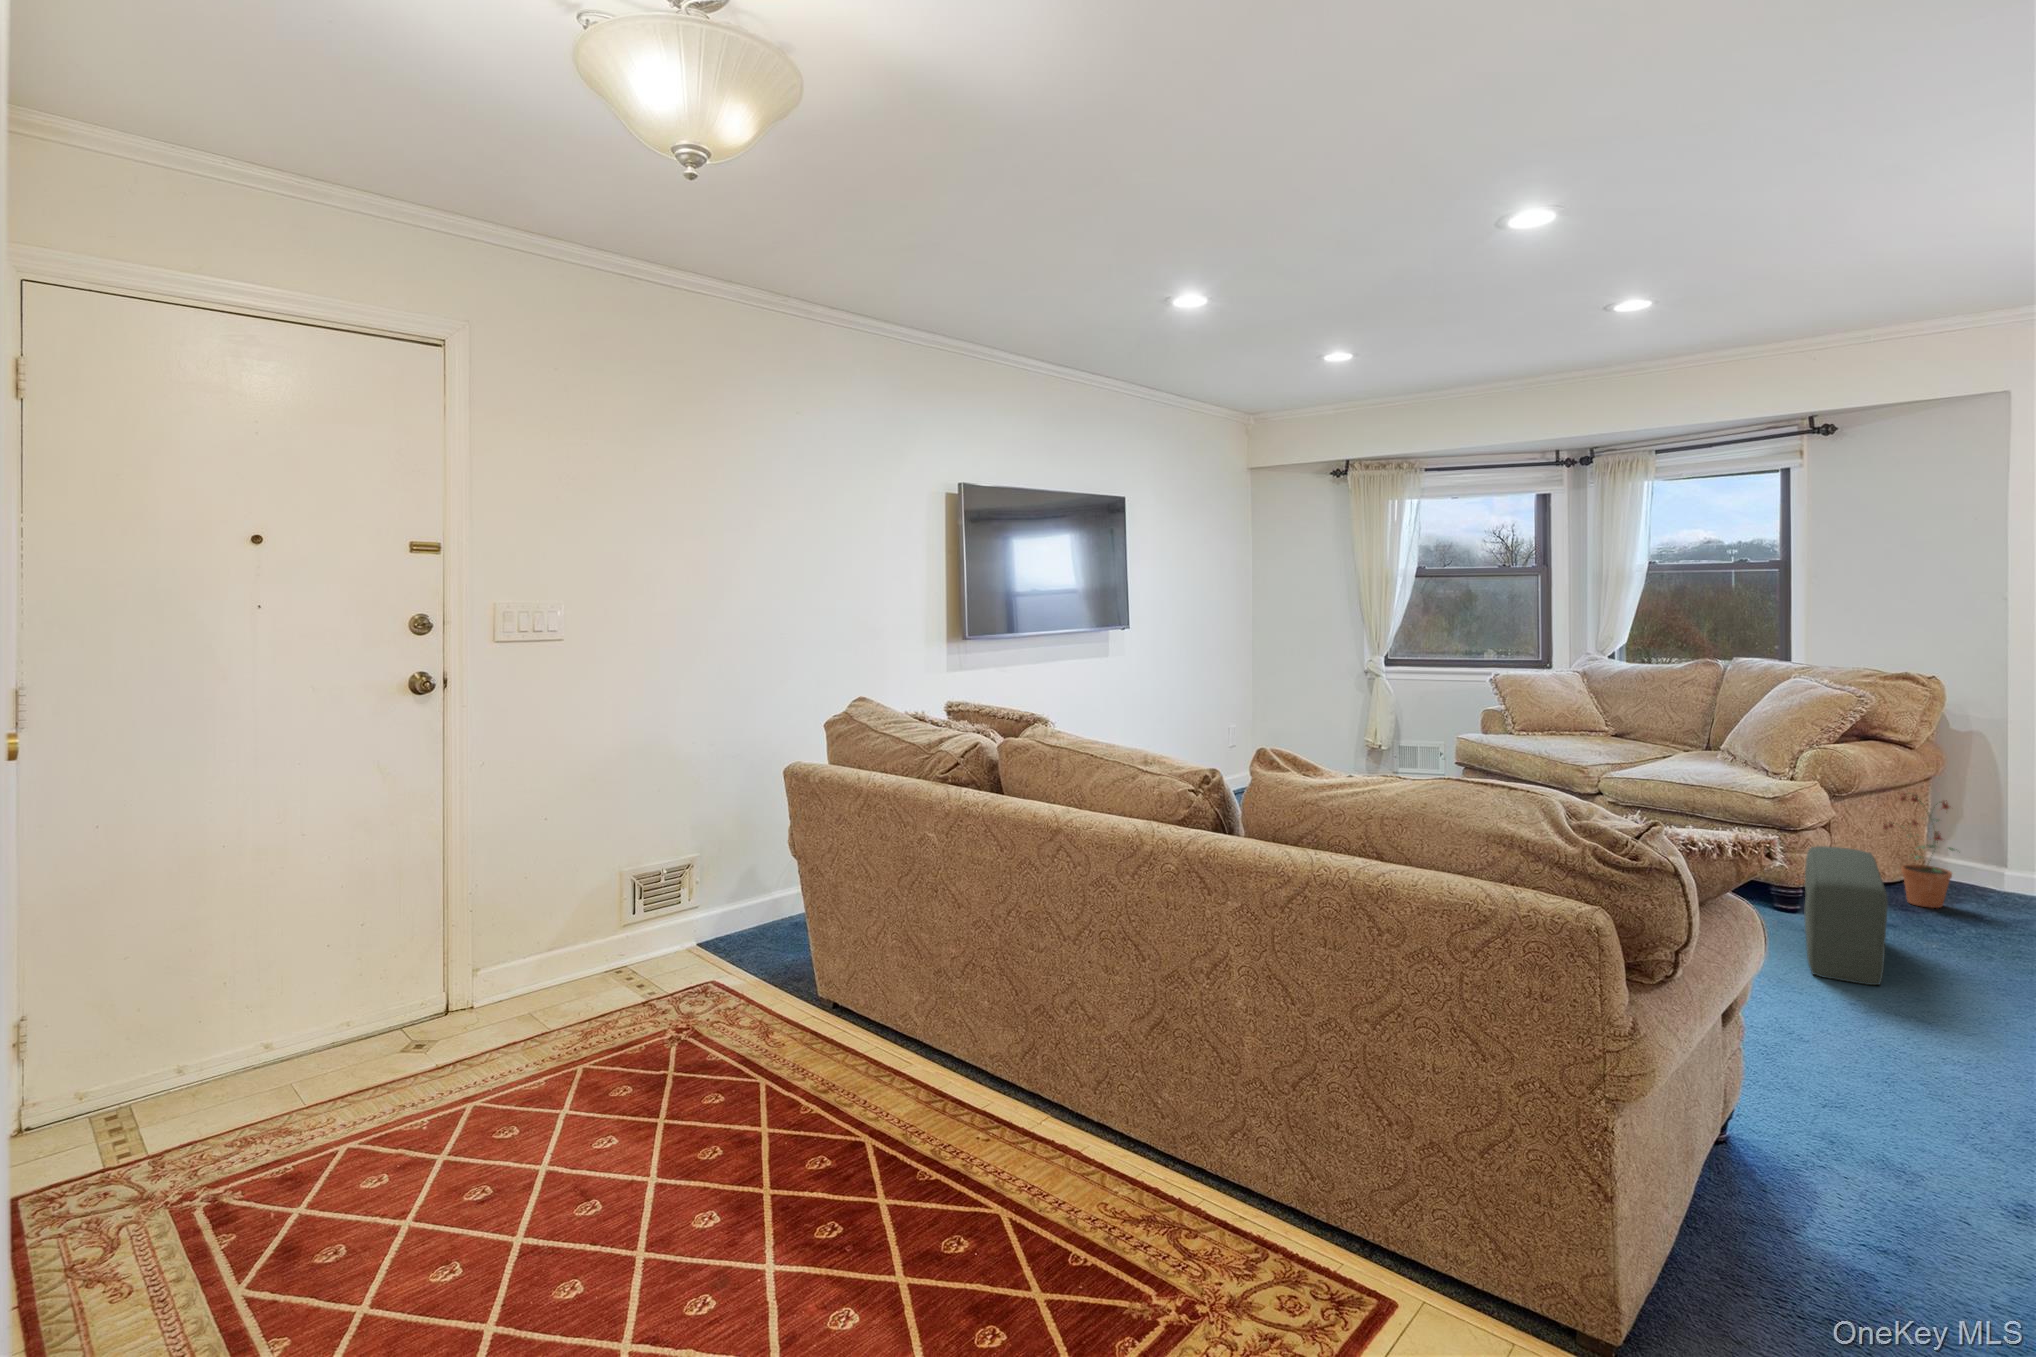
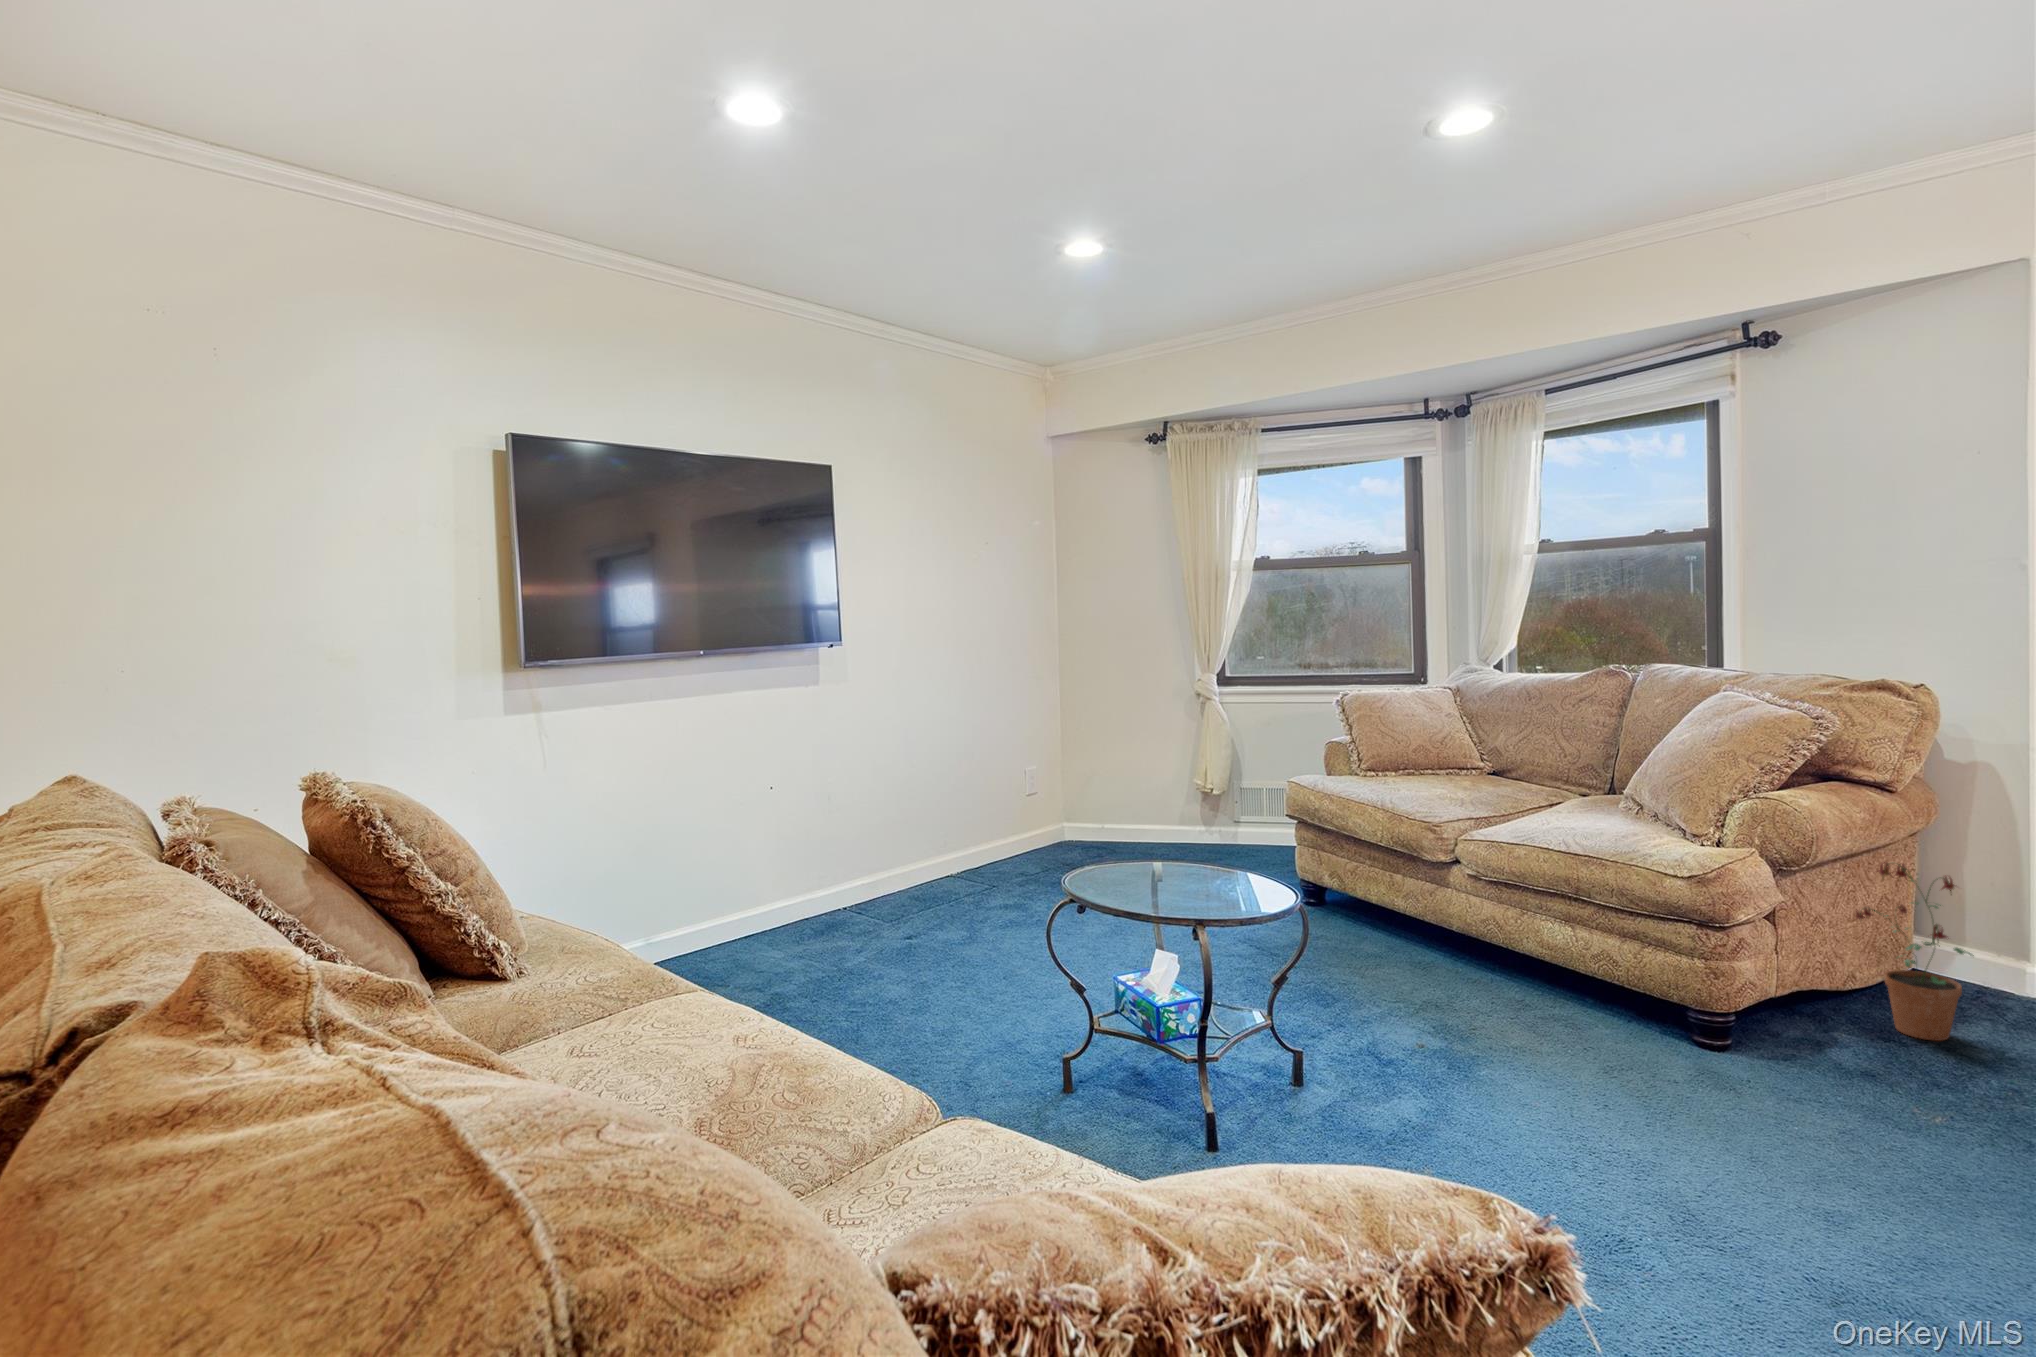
pouf: present [1804,846,1888,985] -> none [1734,961,1865,1241]

